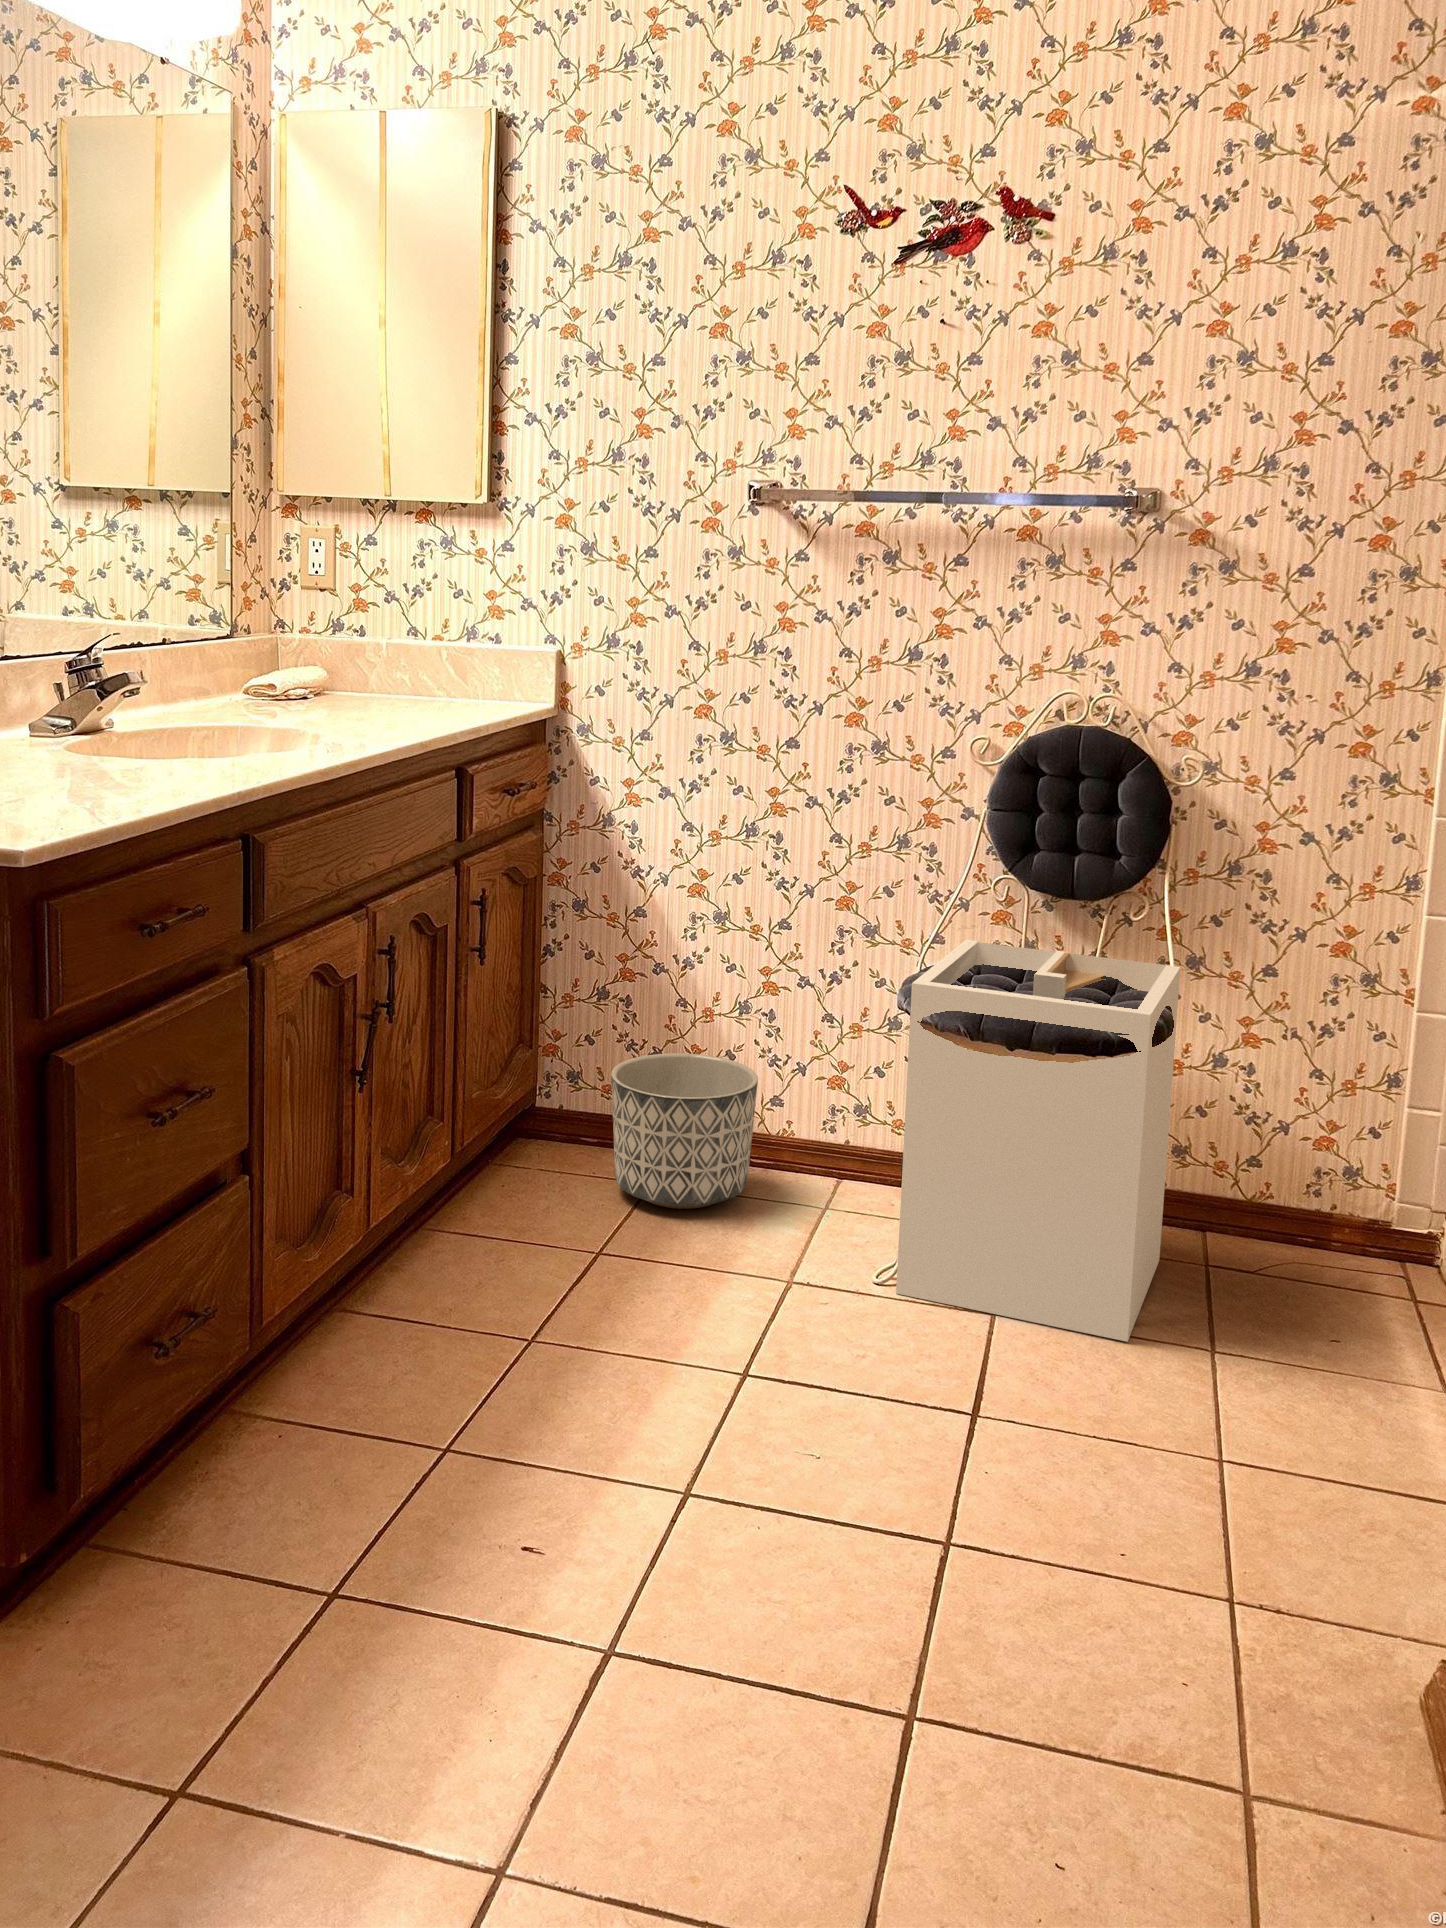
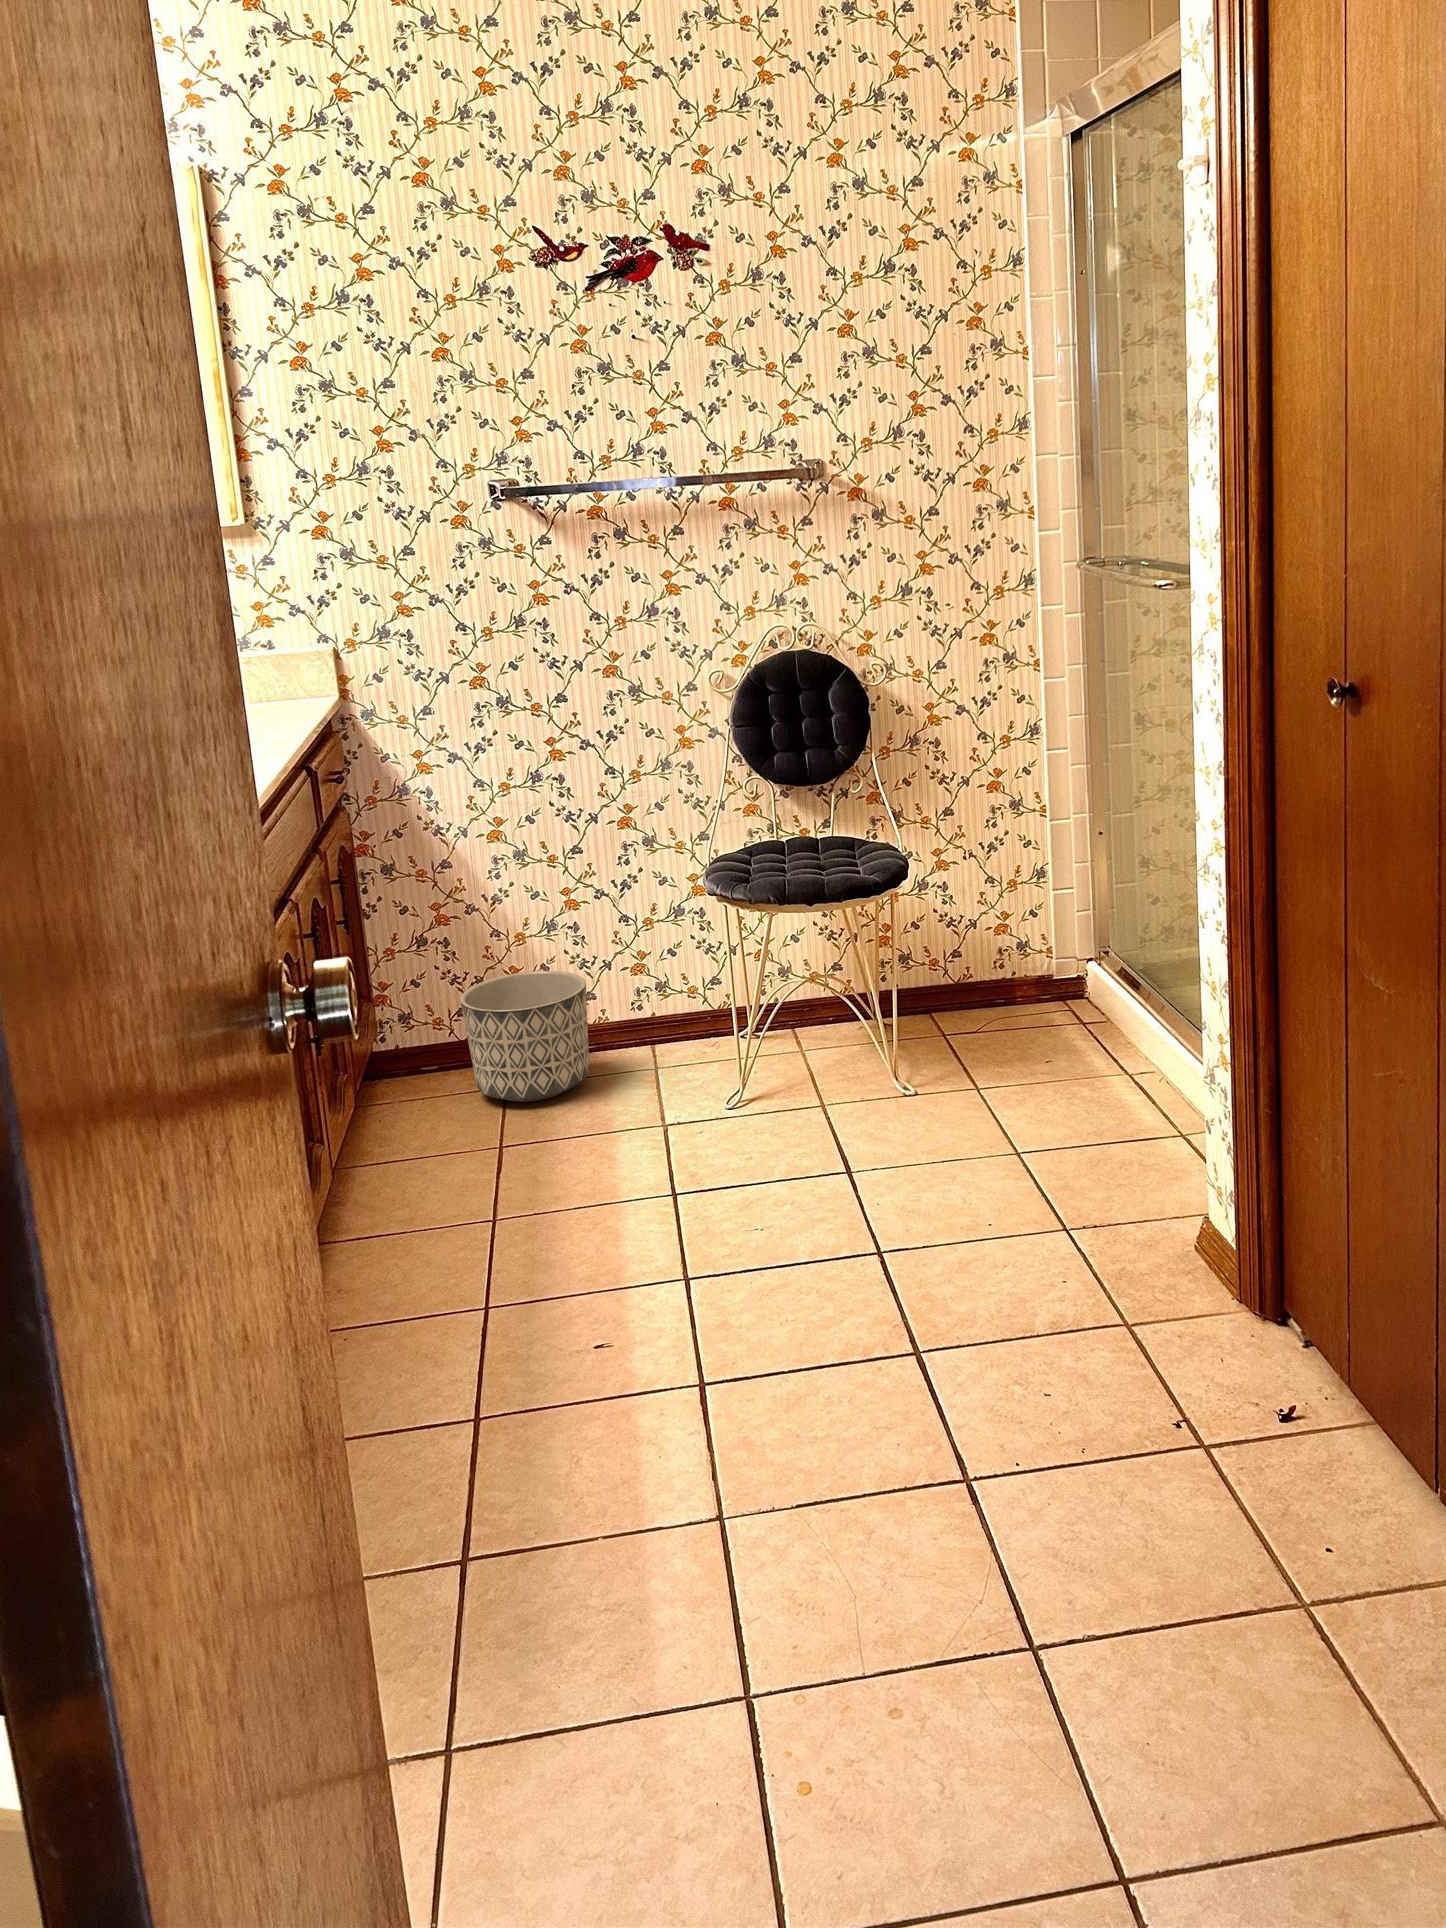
laundry hamper: present [896,940,1180,1342] -> none [726,820,925,1113]

